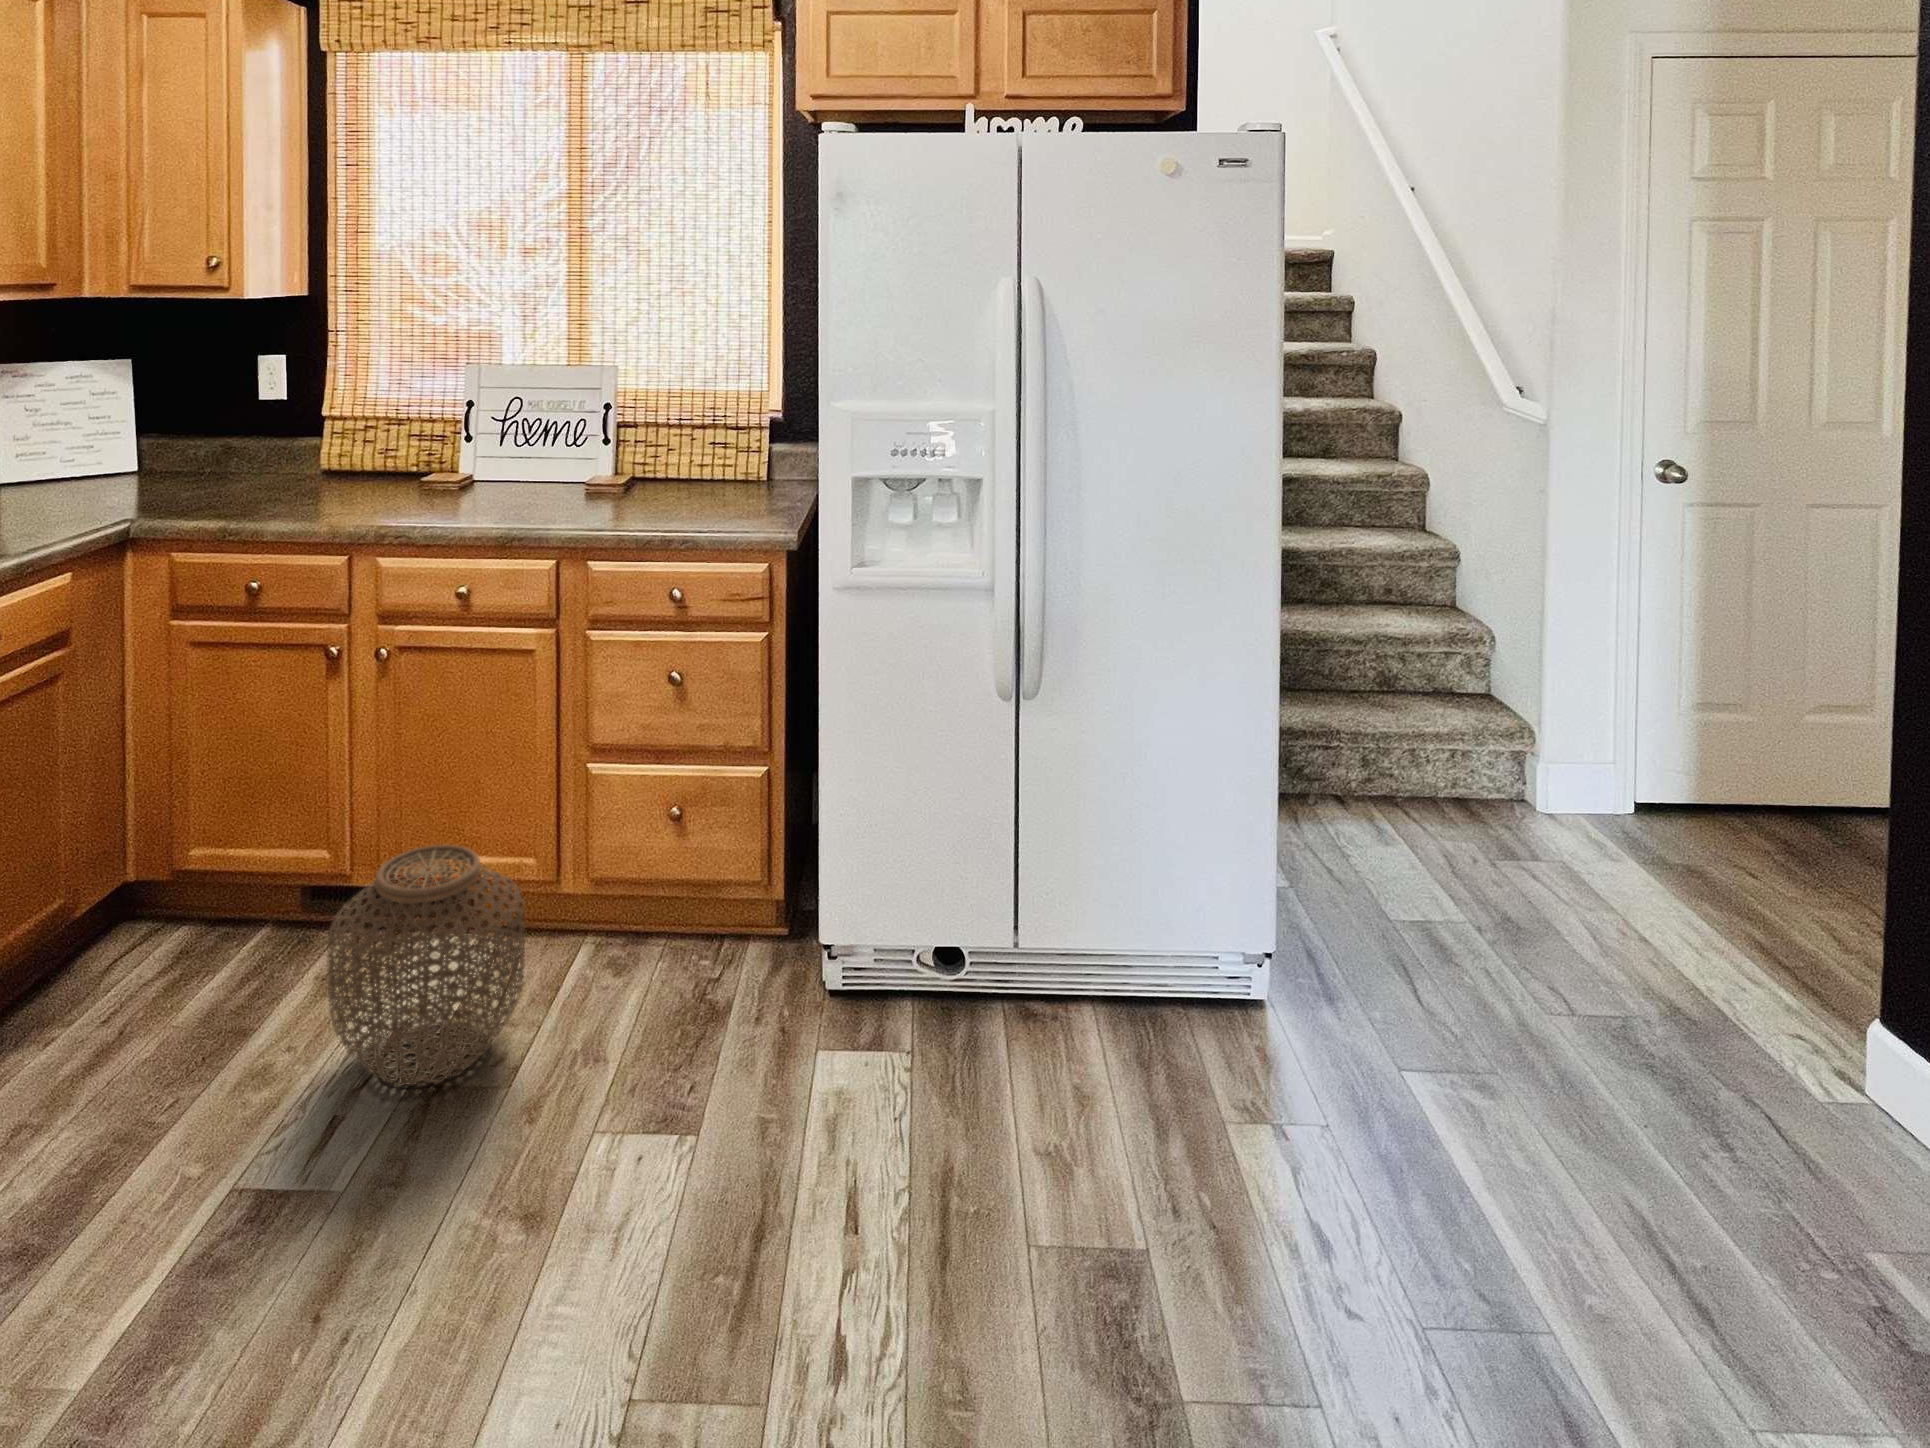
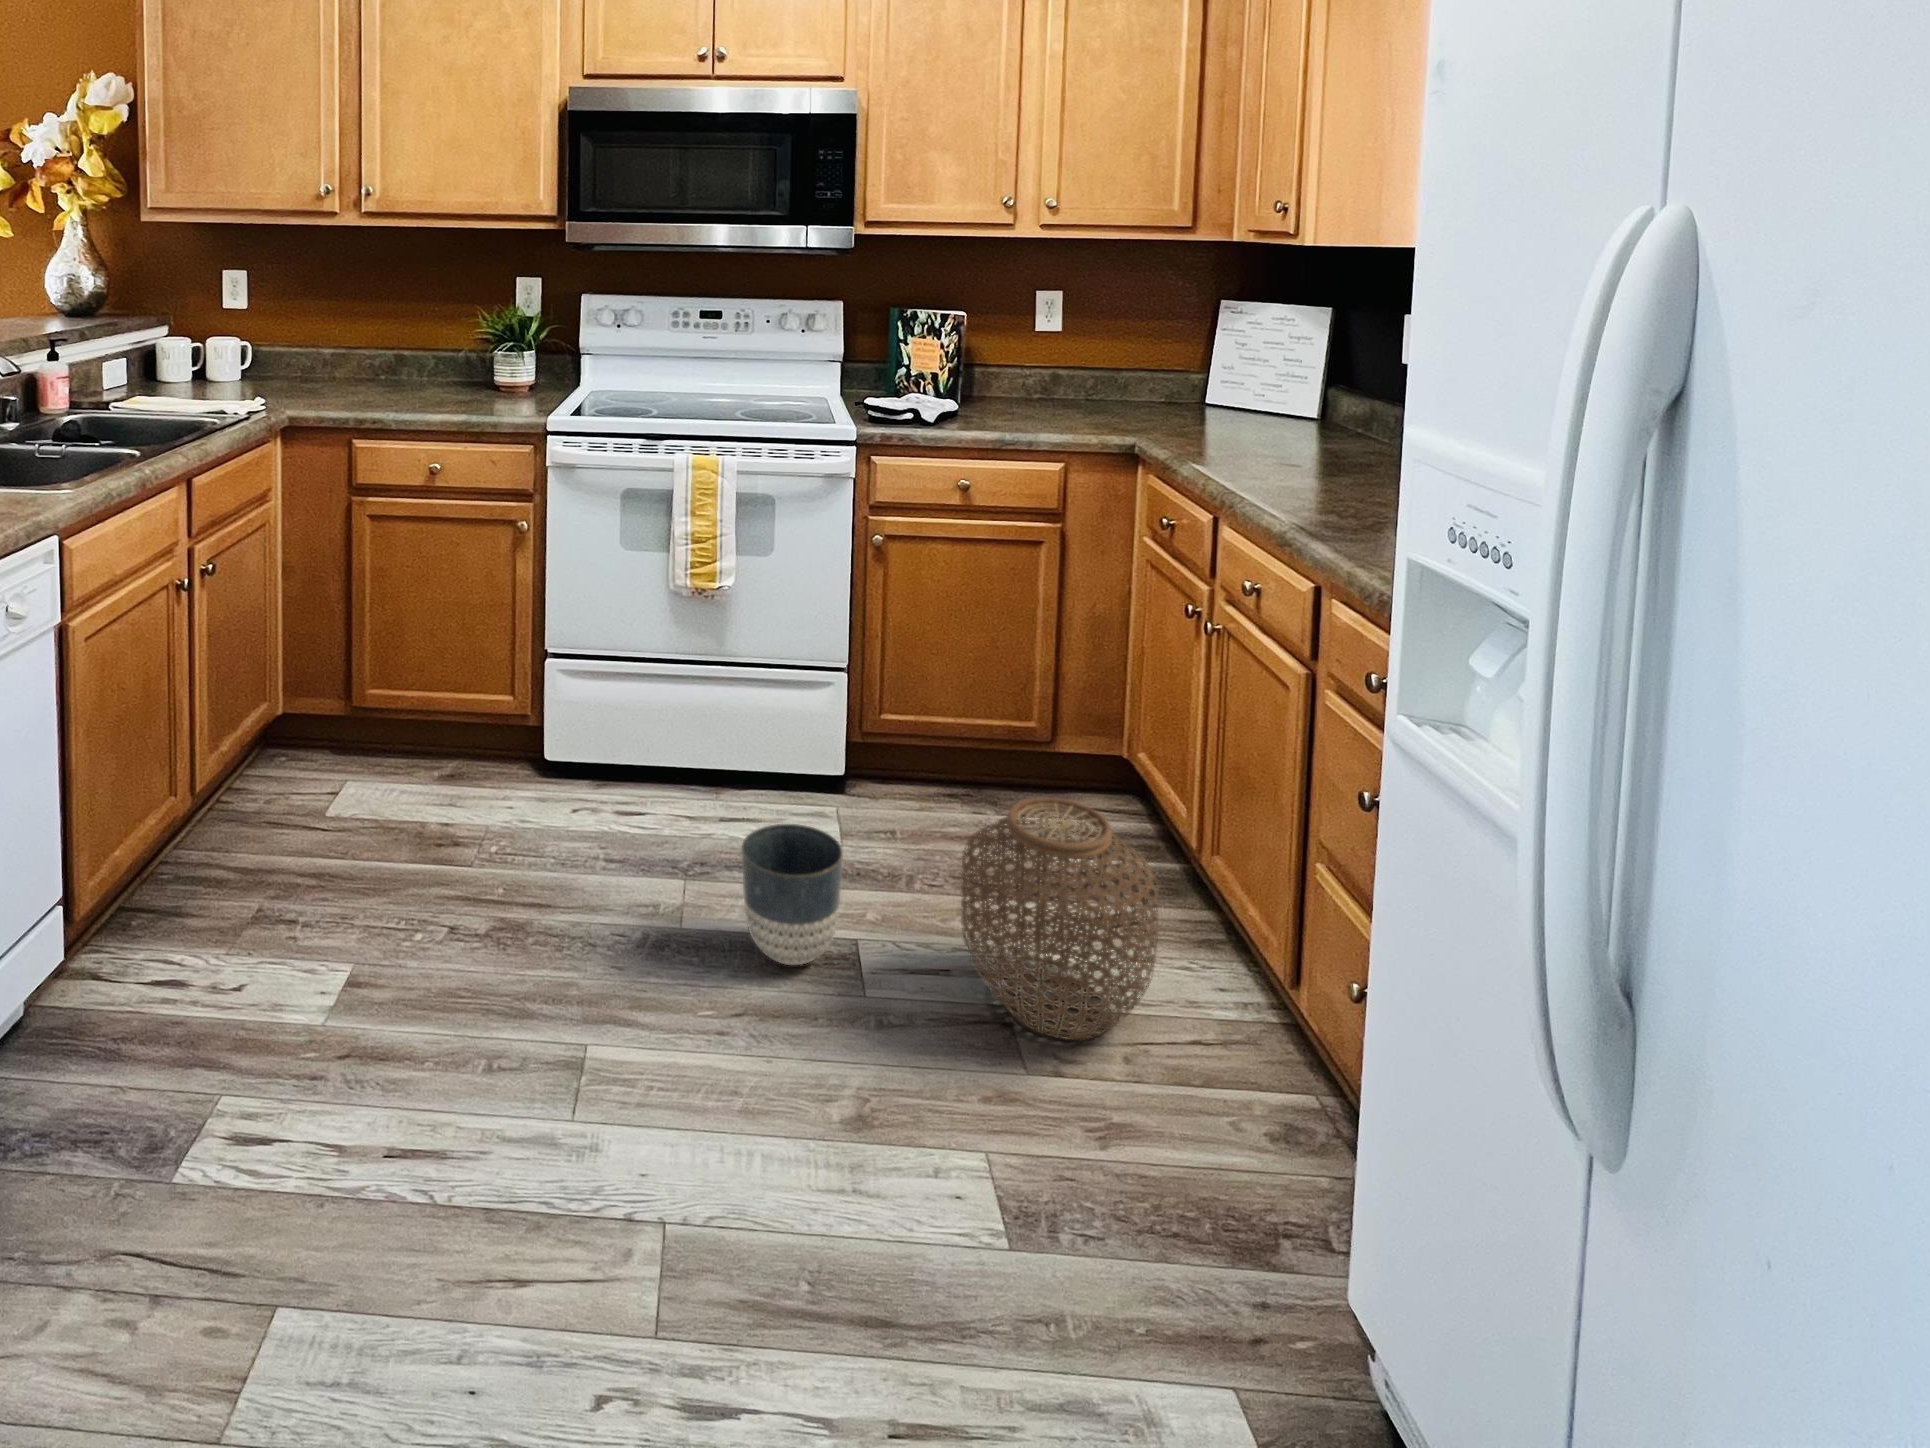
planter: none [140,1072,292,1279] -> present [741,824,843,965]

